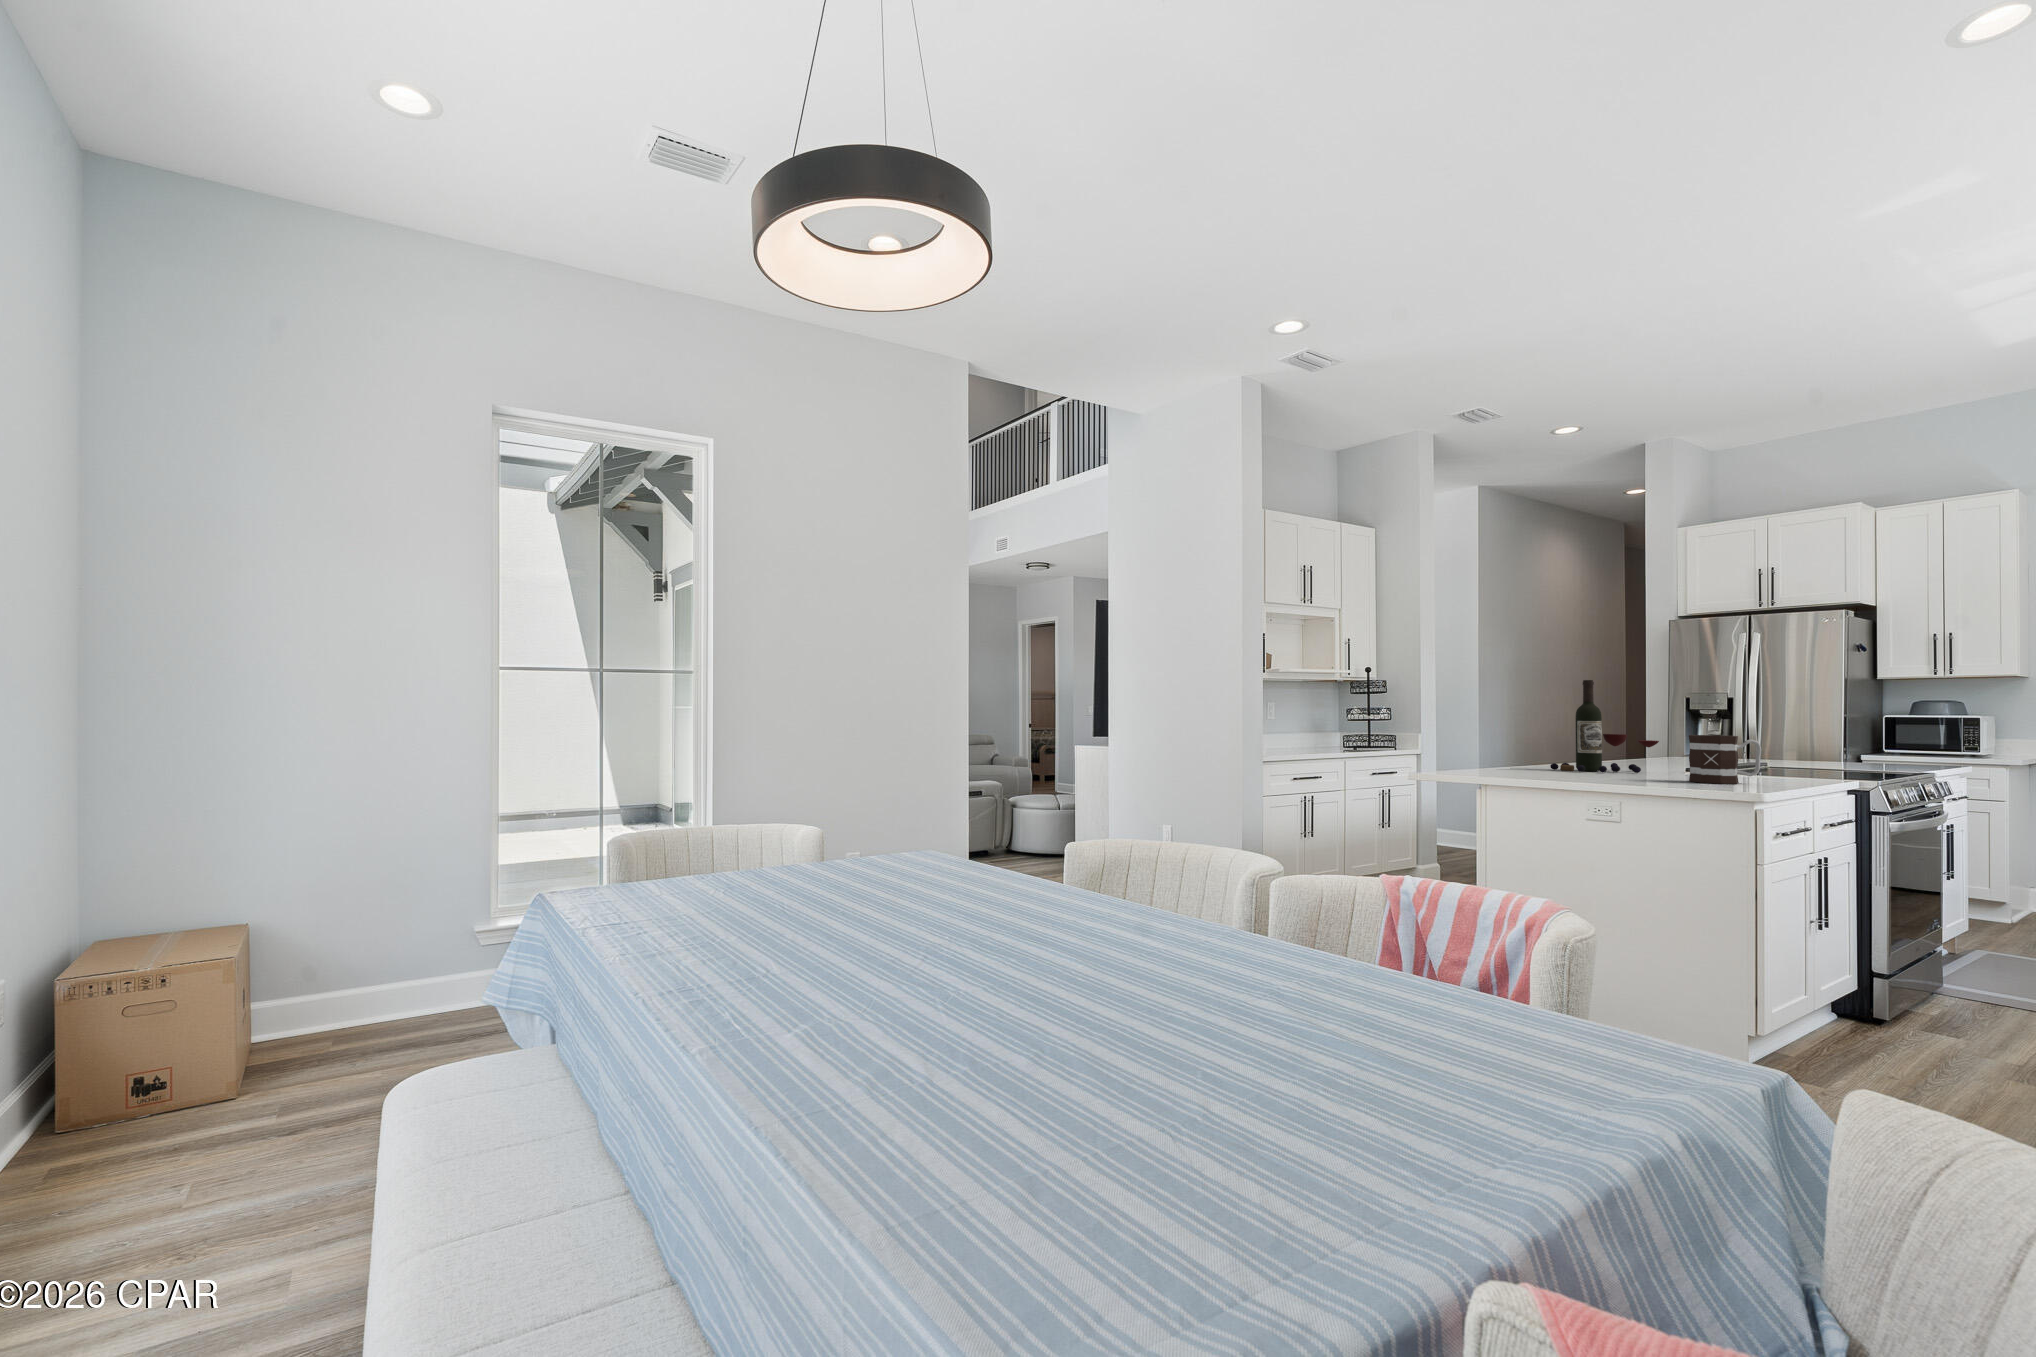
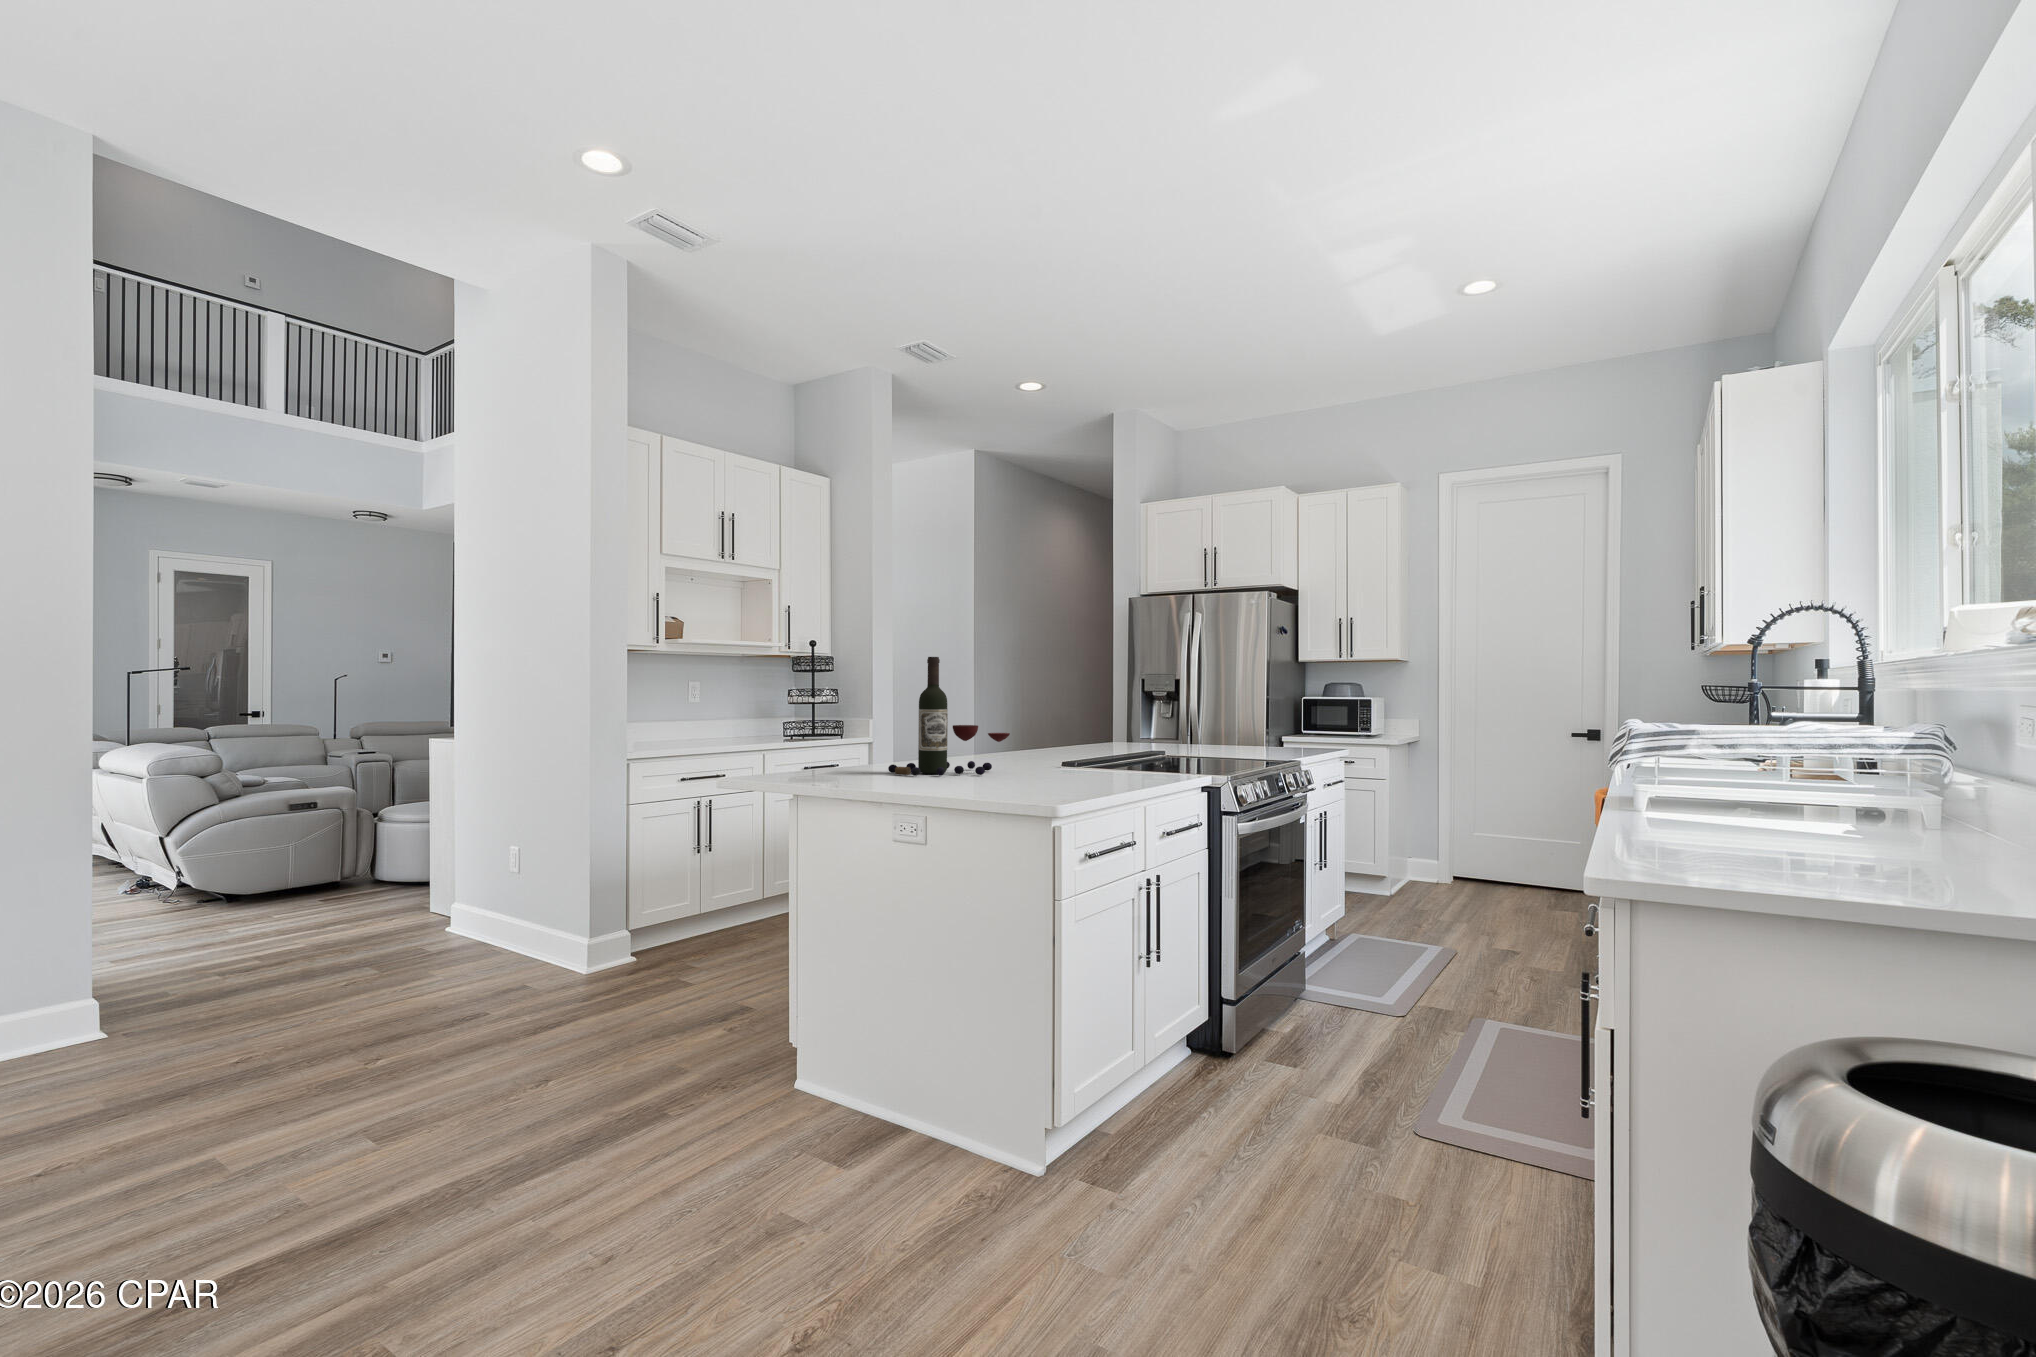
mug: present [1689,735,1761,784] -> none [1002,728,1081,792]

